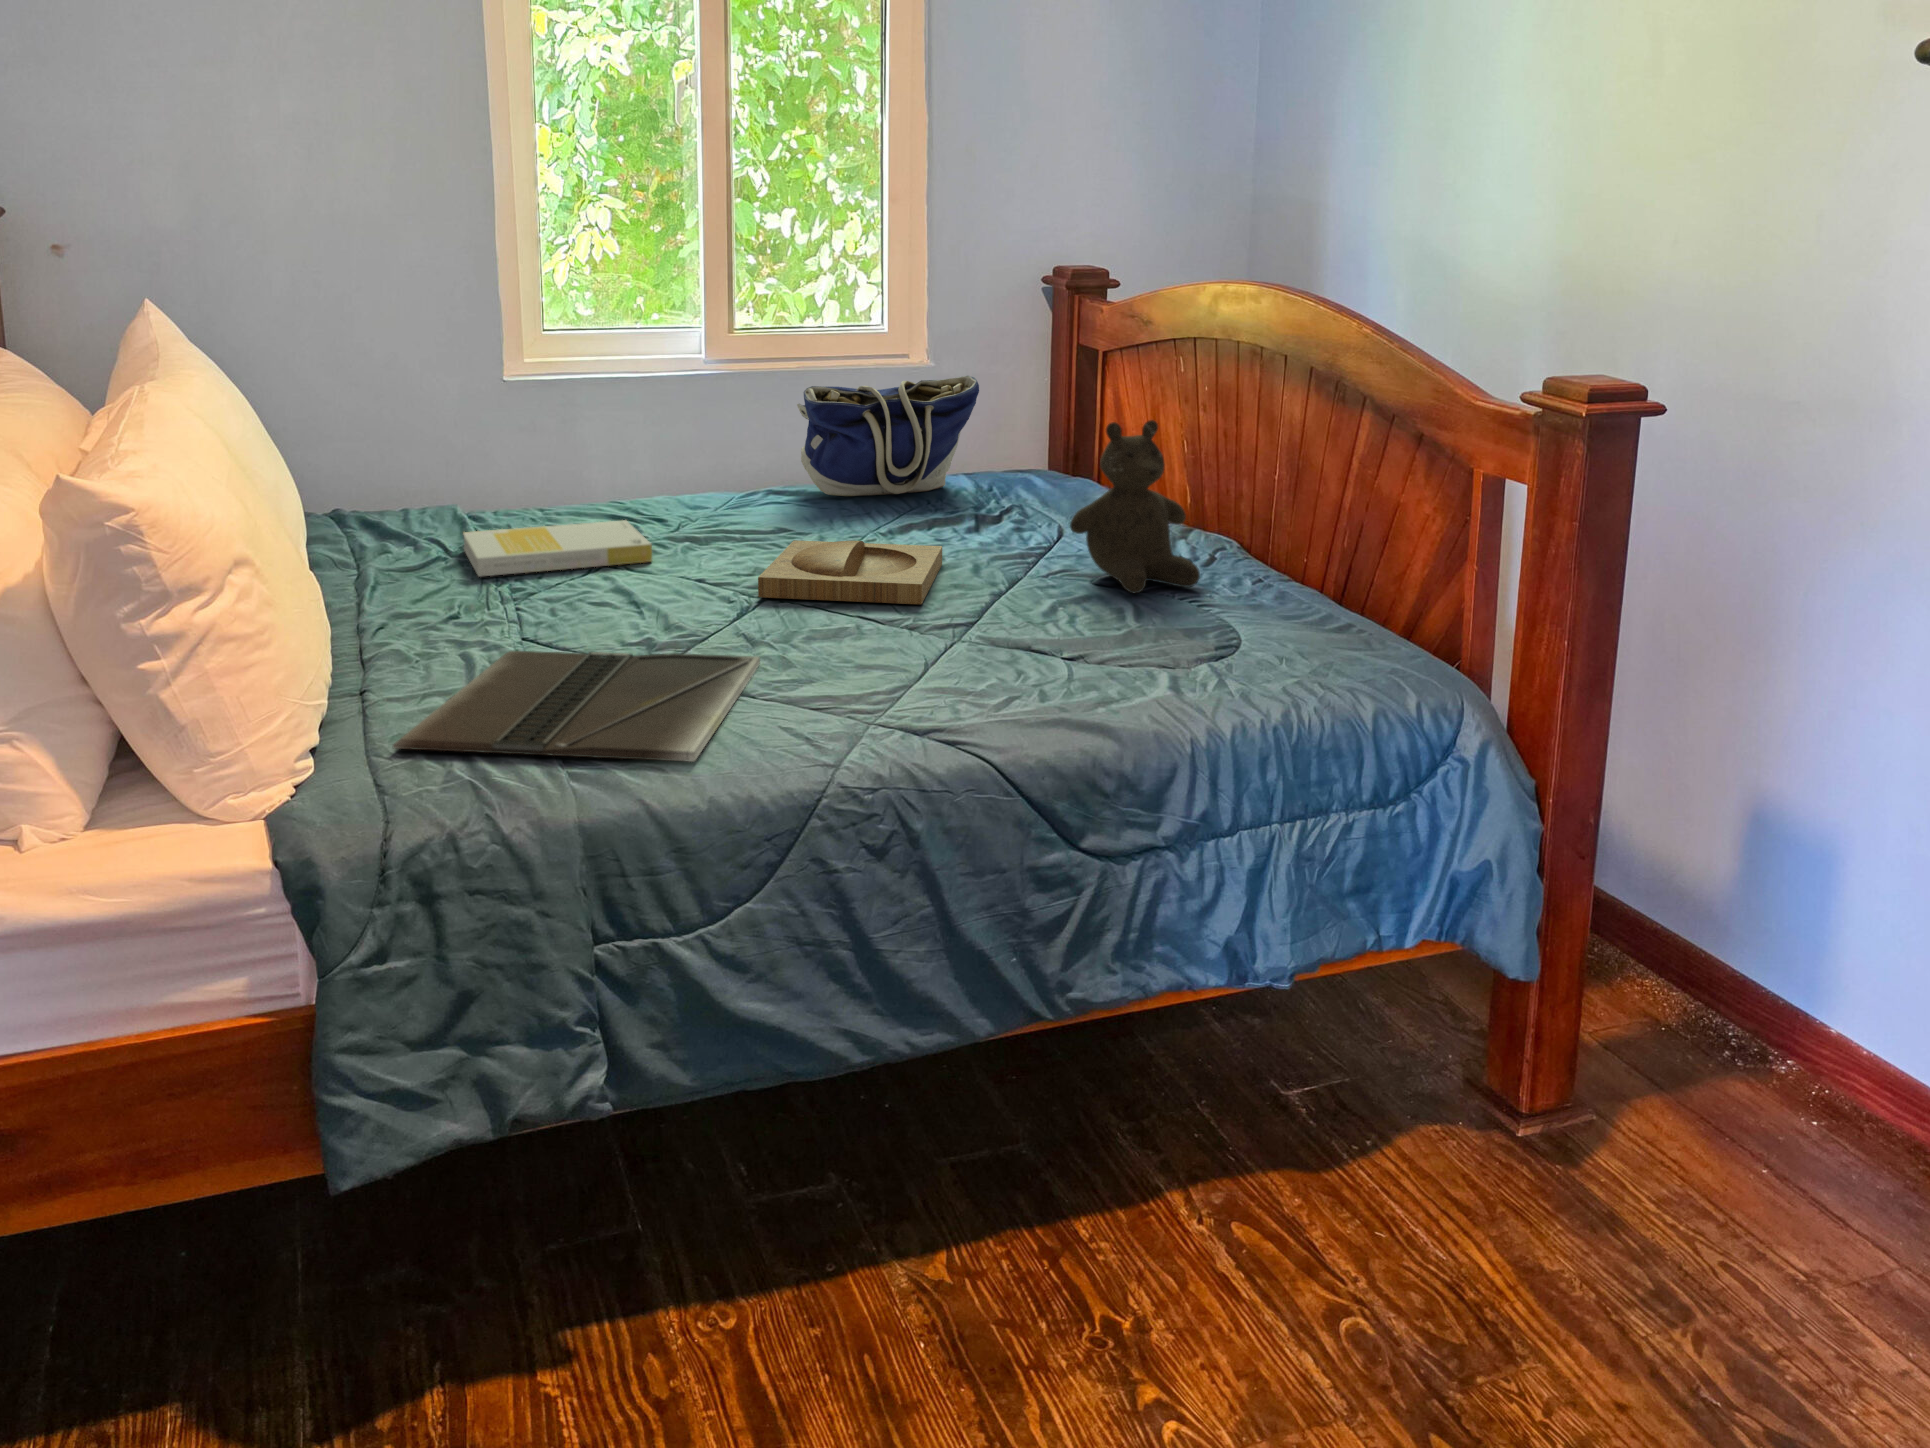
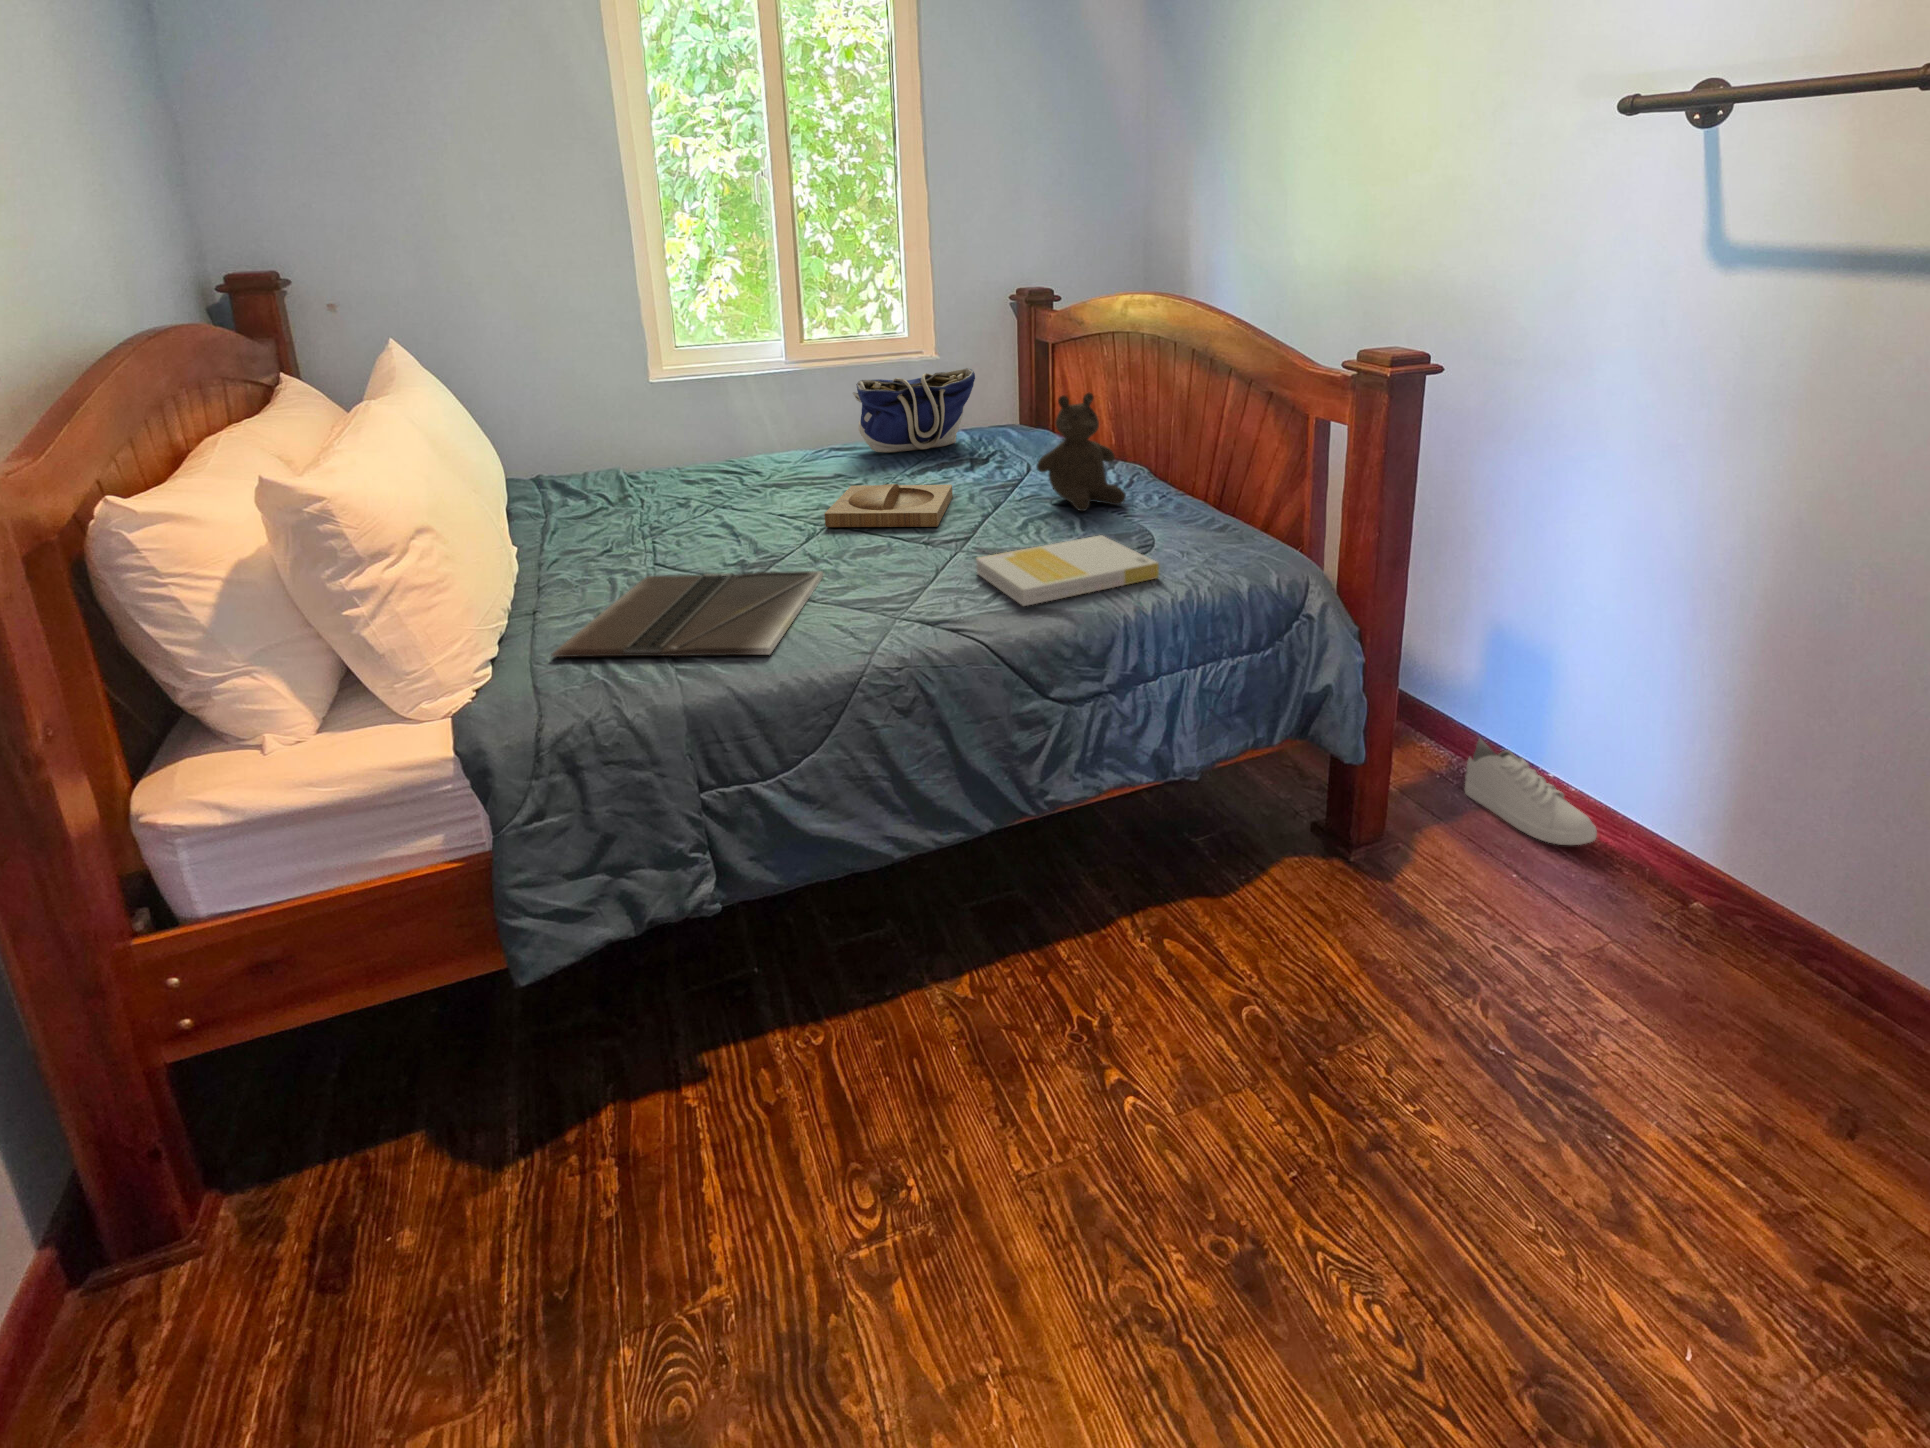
book: present [463,520,652,577] -> present [976,535,1159,606]
shoe: none [1698,966,1894,1131] -> present [1465,738,1597,845]

